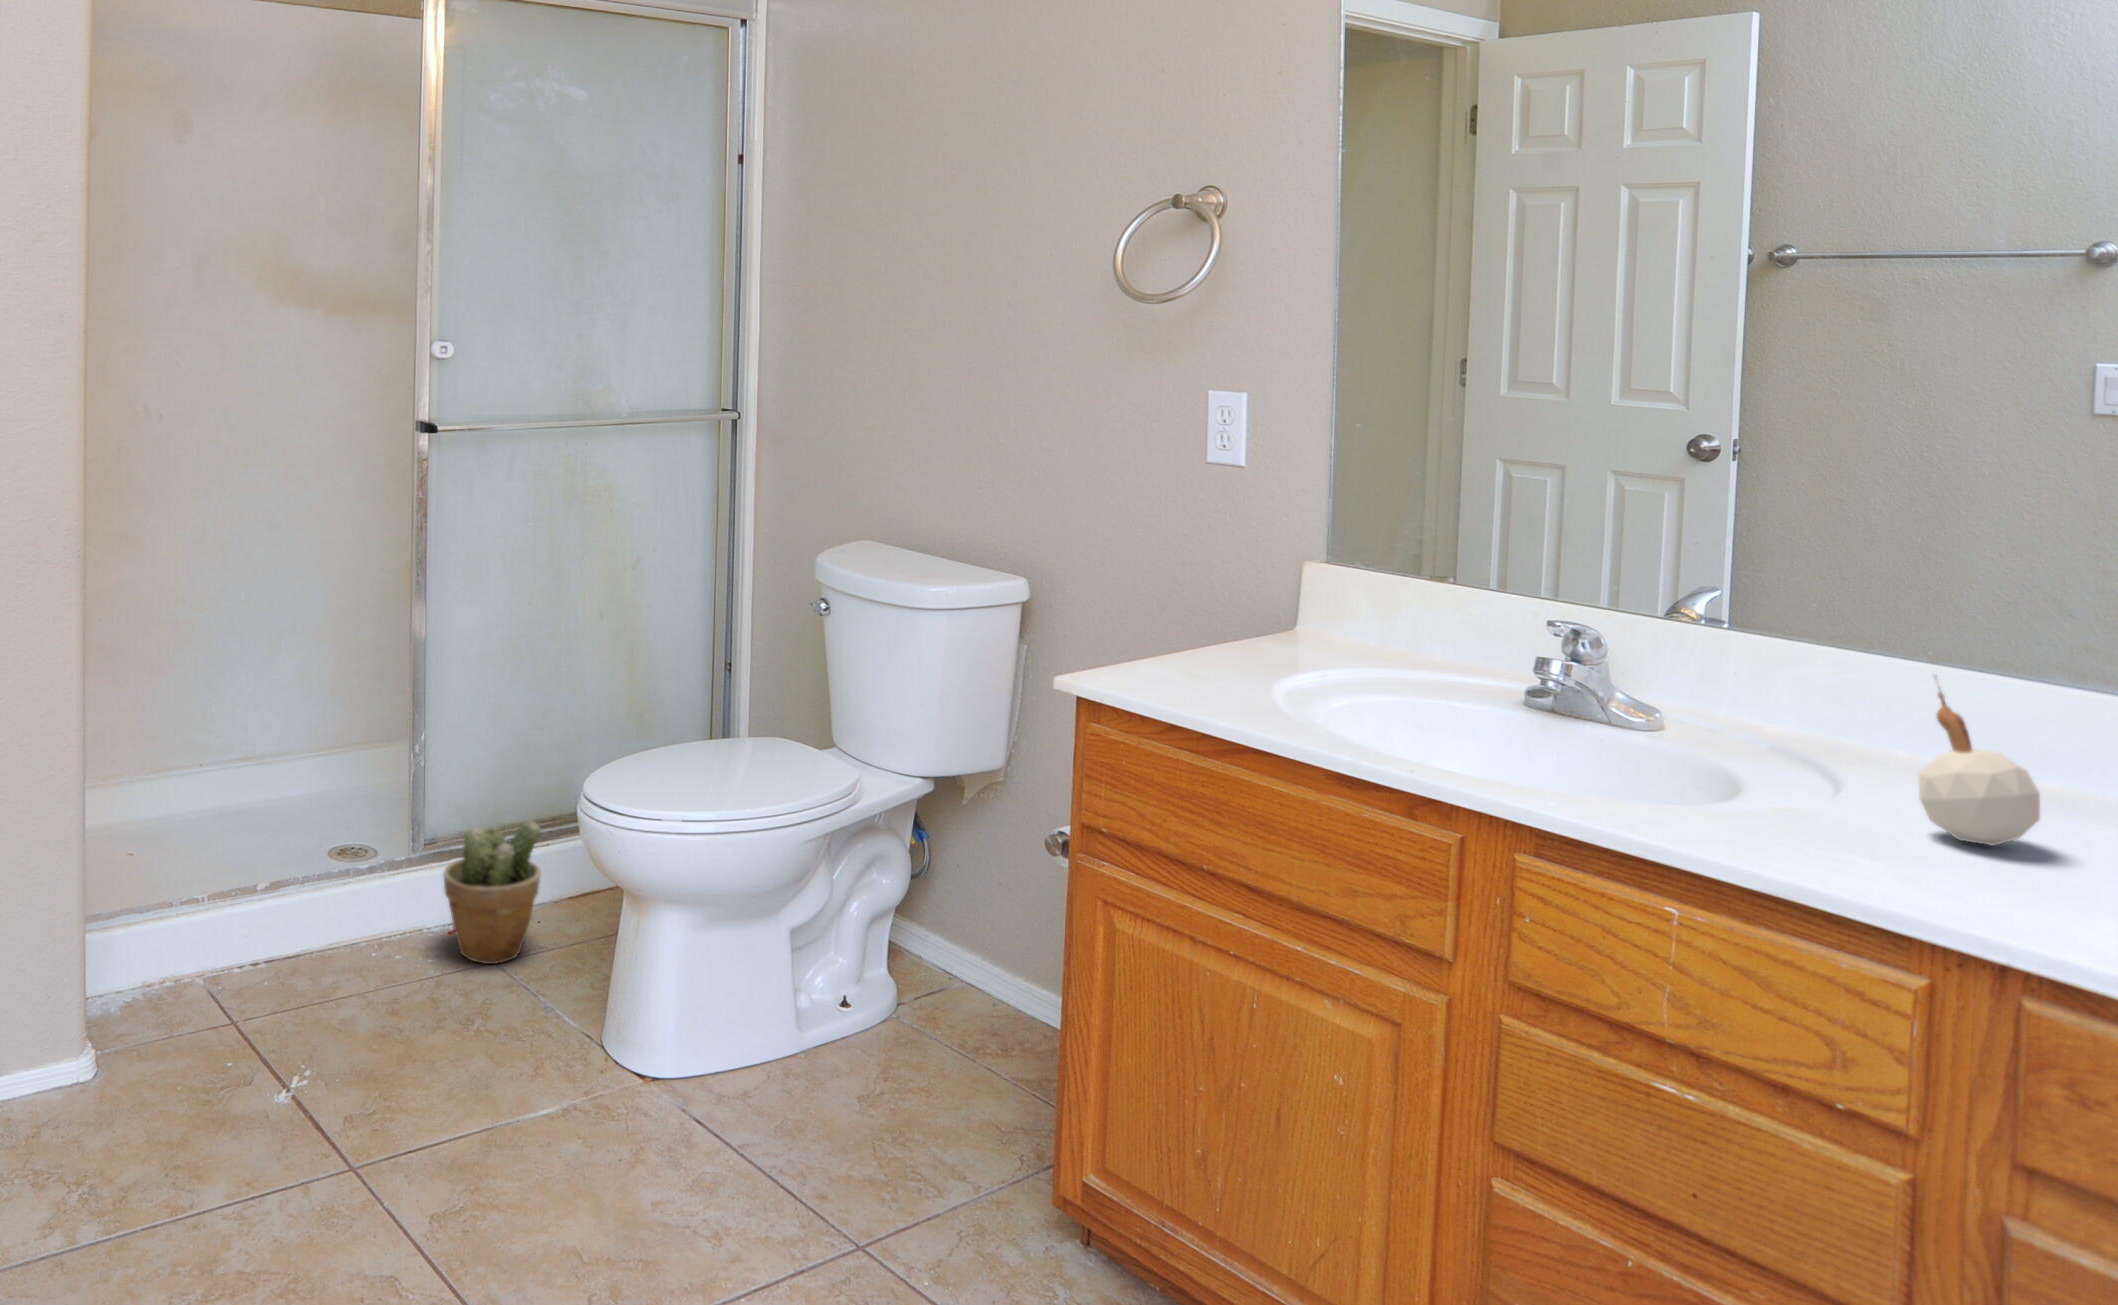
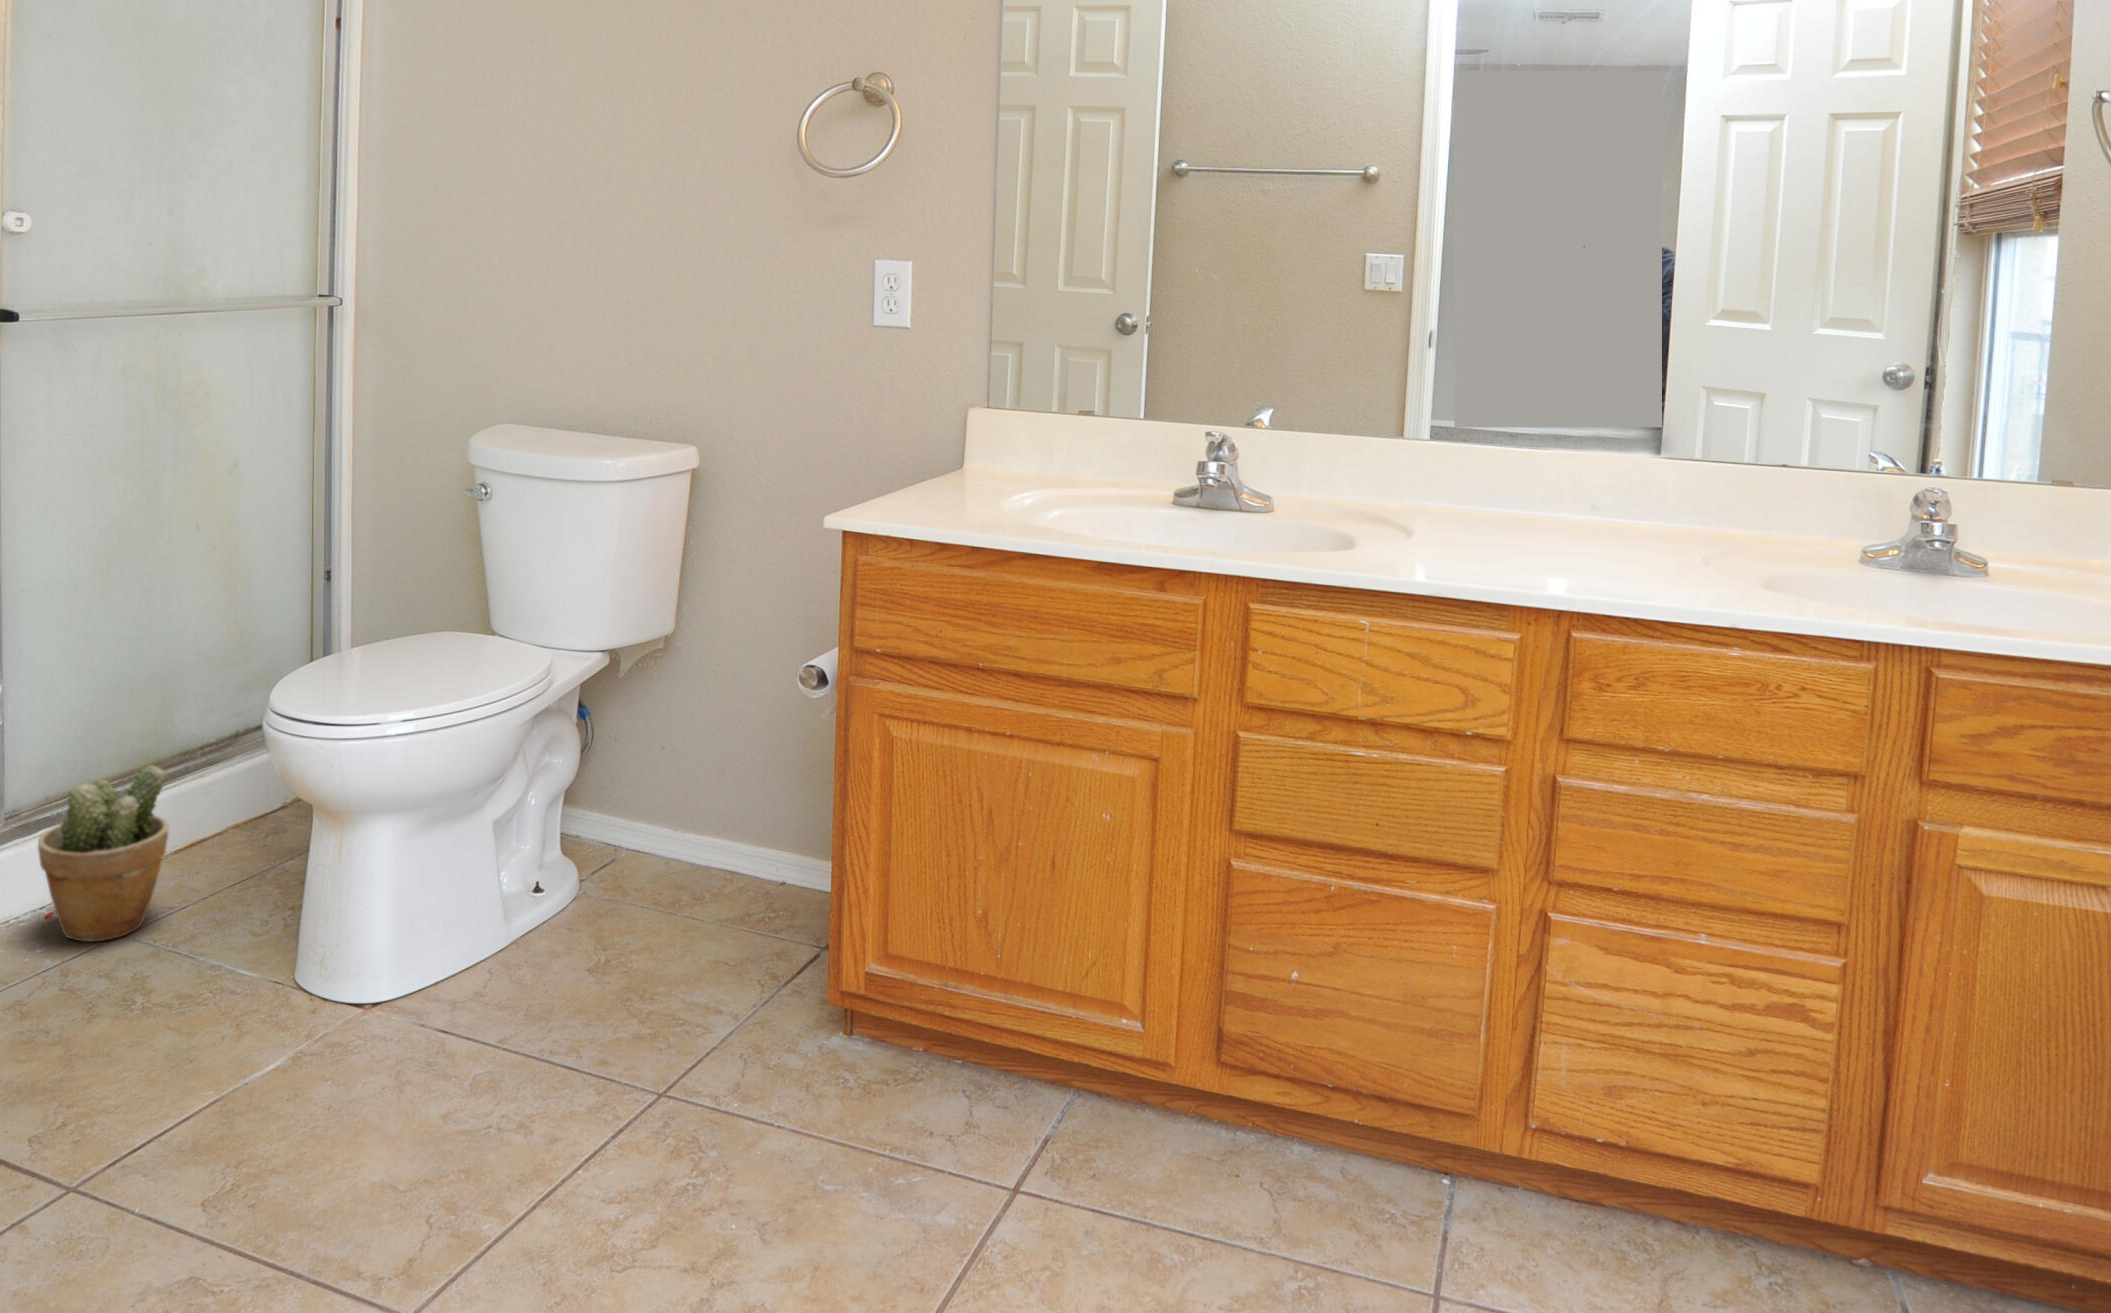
candle: present [1918,677,2040,846] -> none [1474,442,1541,553]

